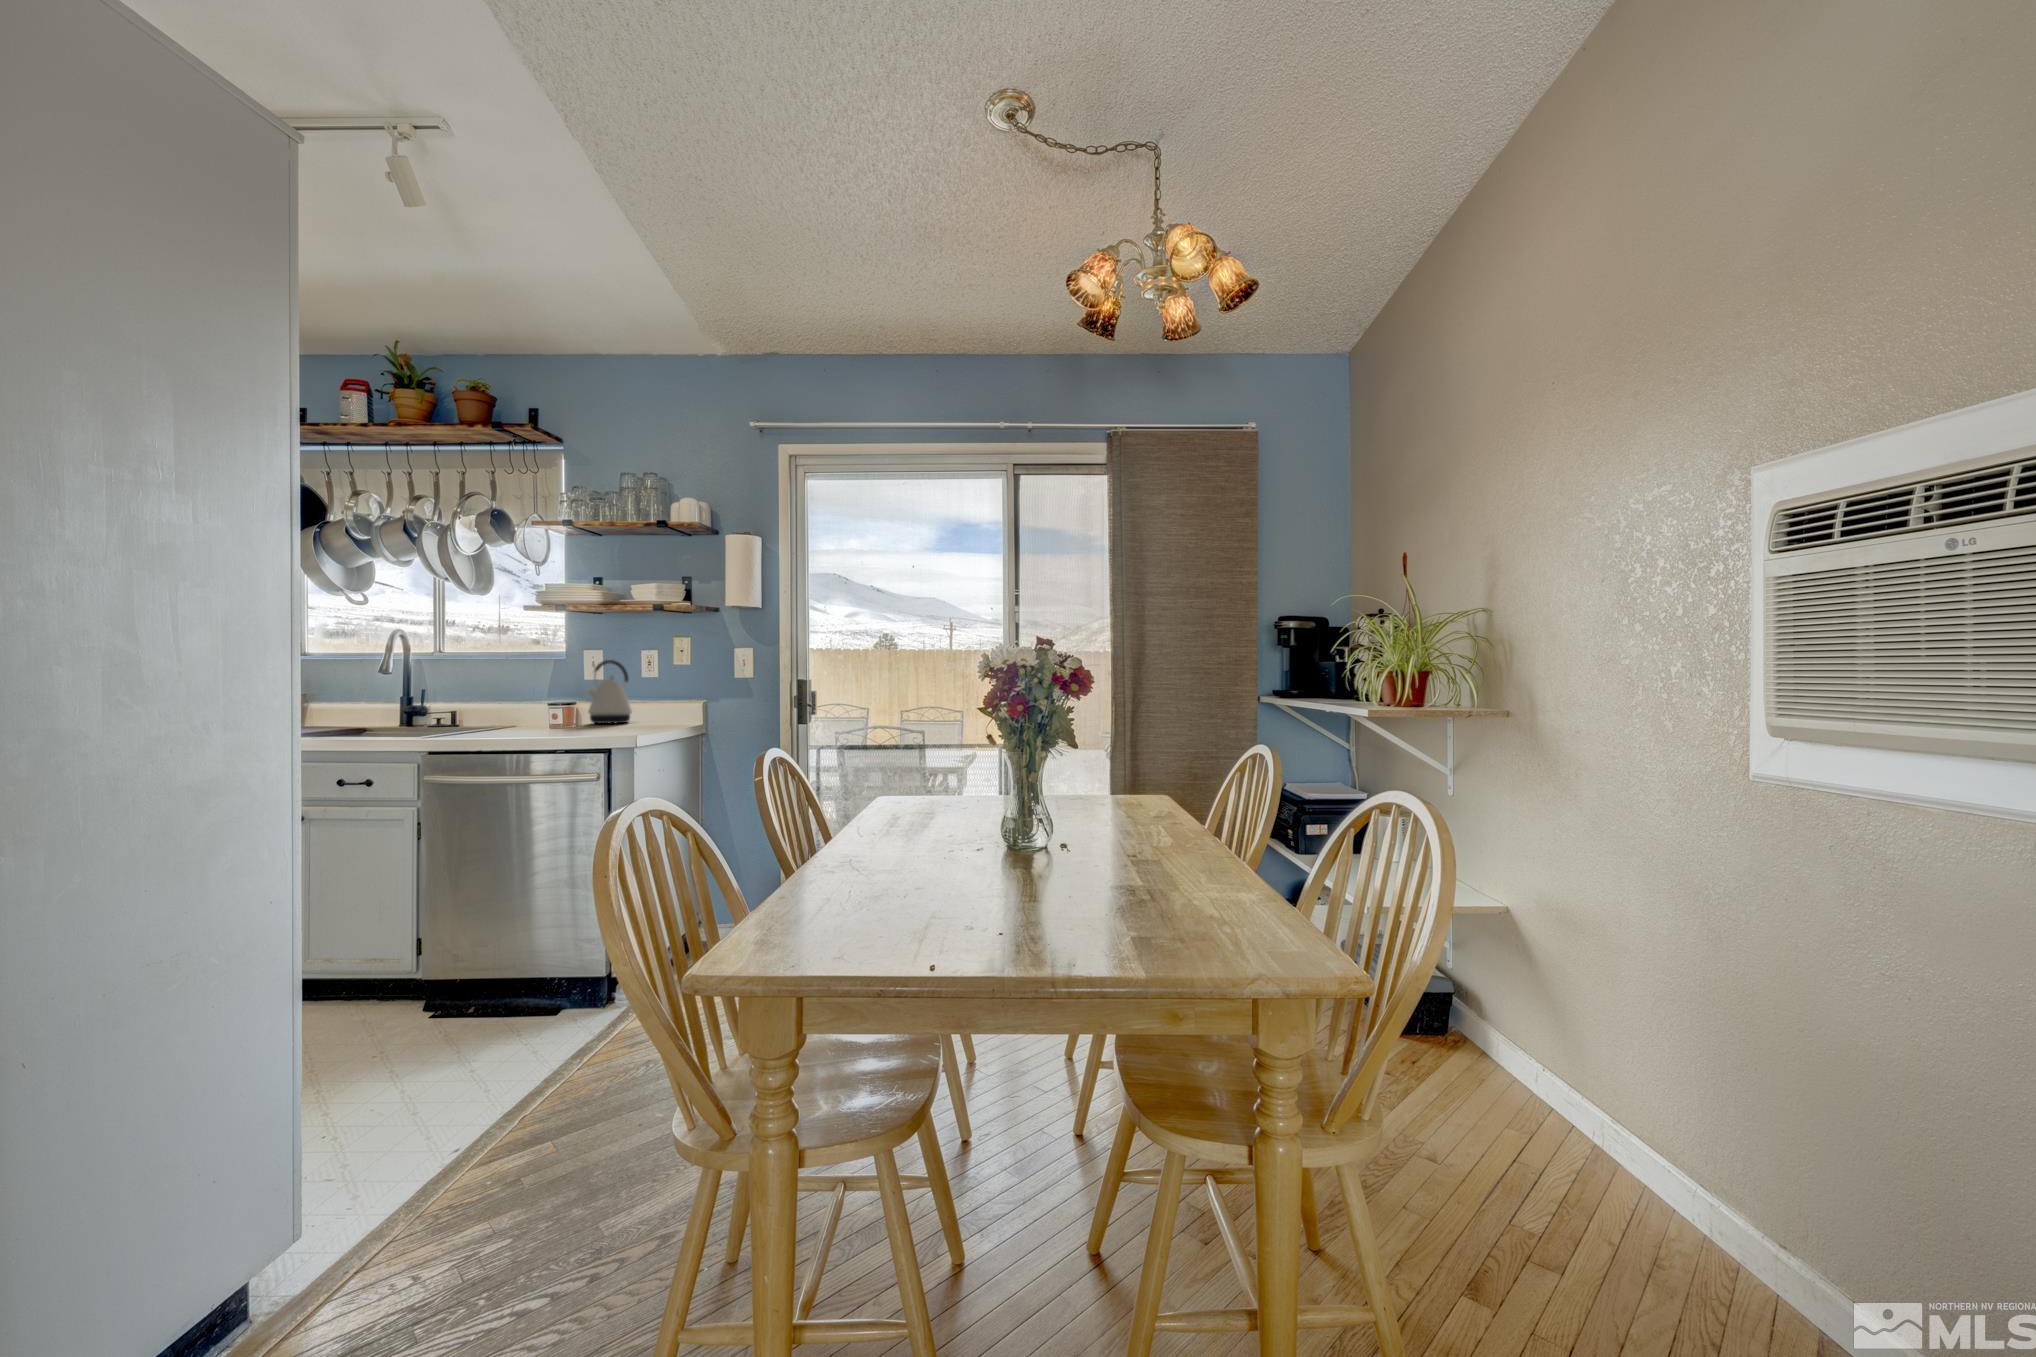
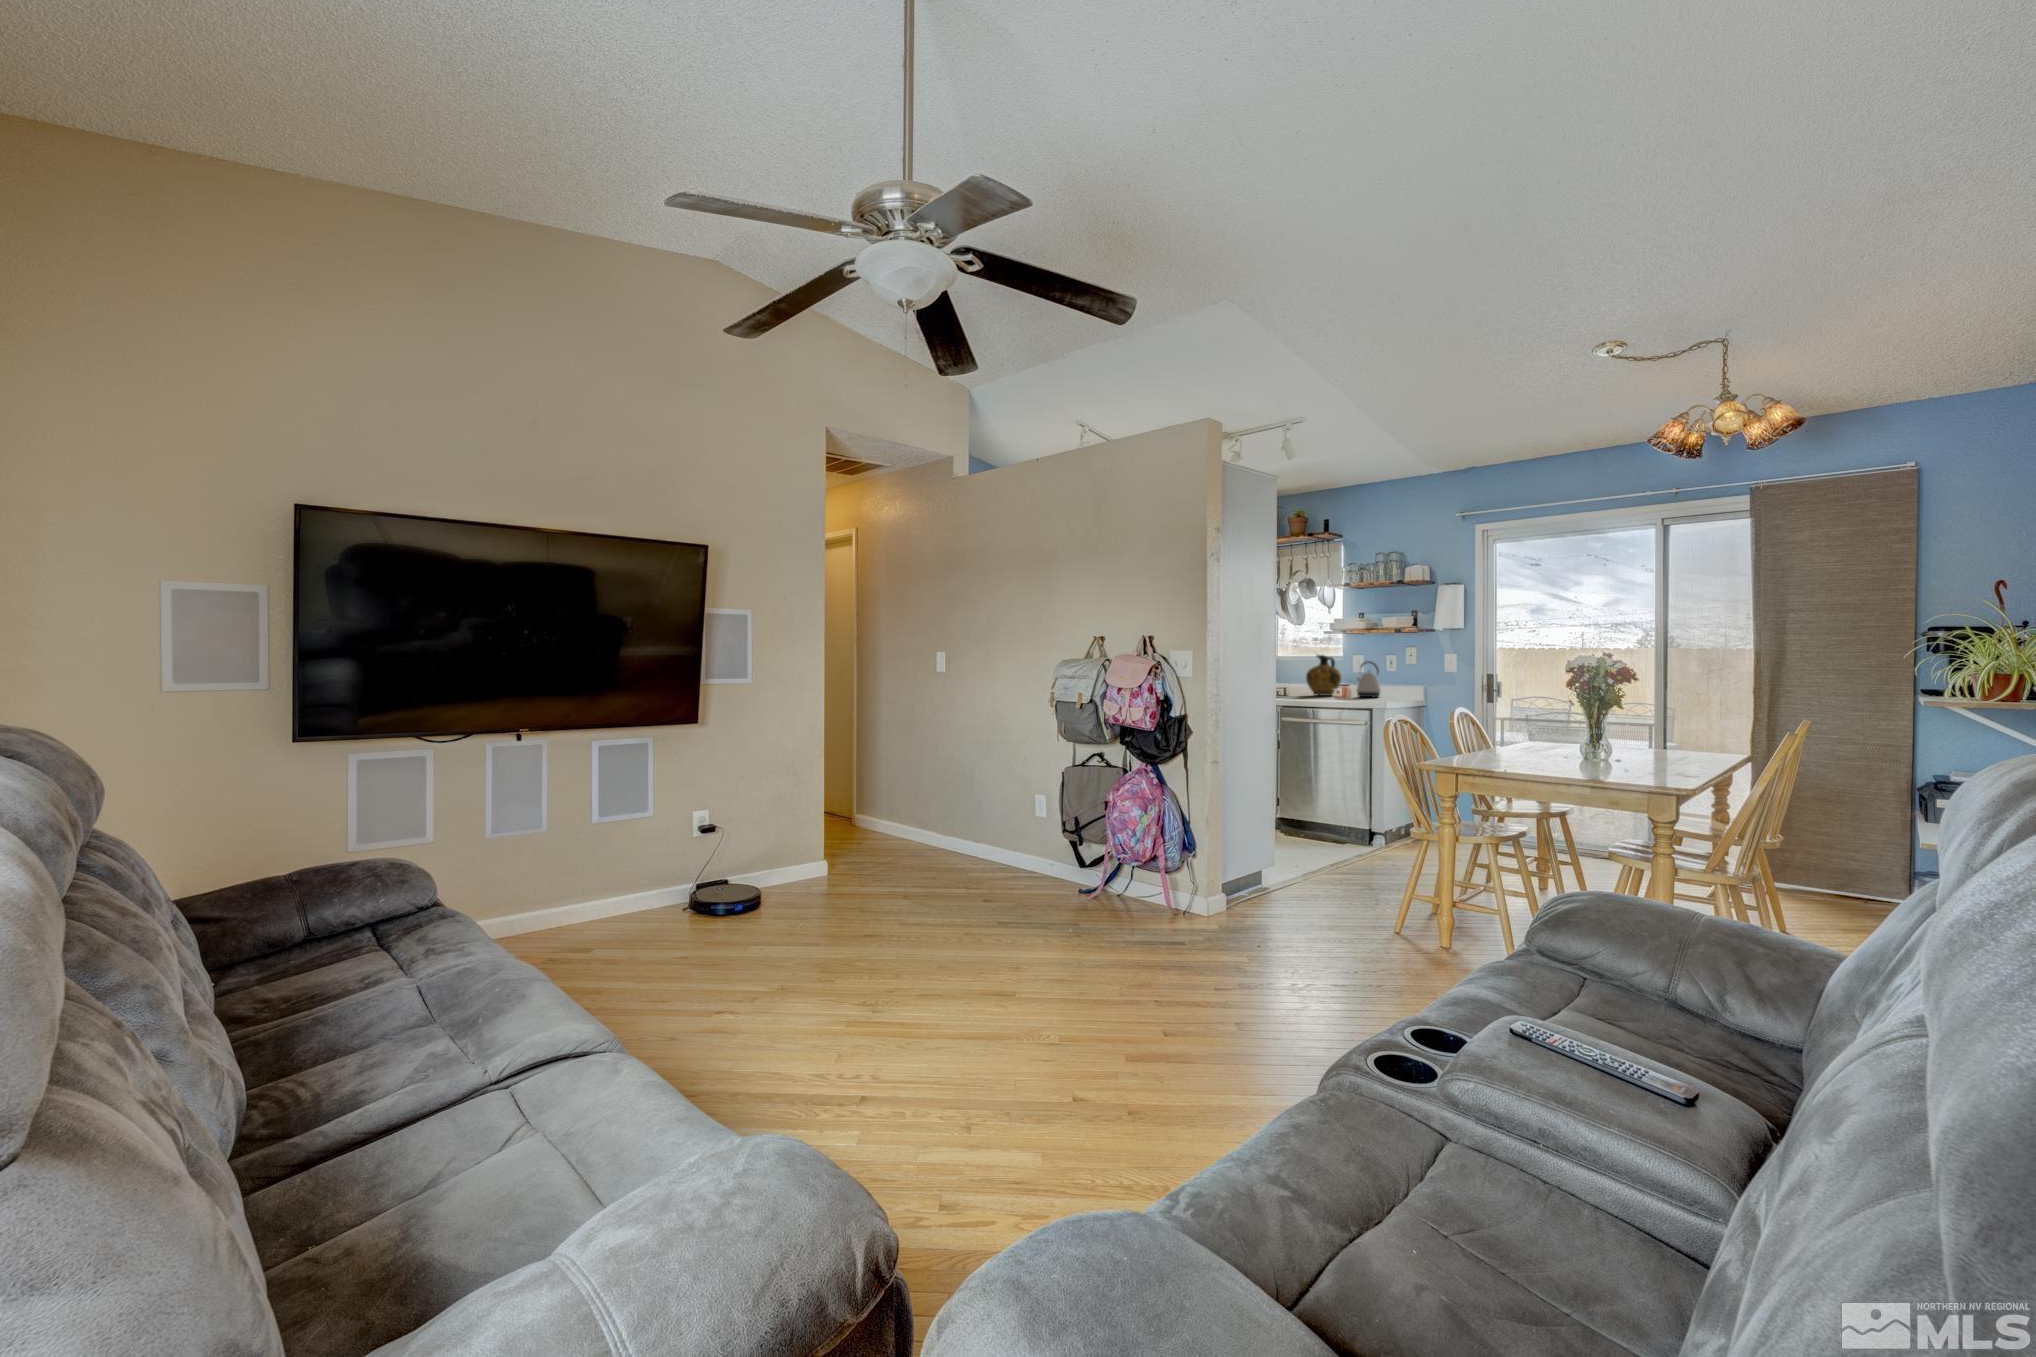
ceramic jug: none [495,647,562,723] -> present [1306,655,1341,696]

